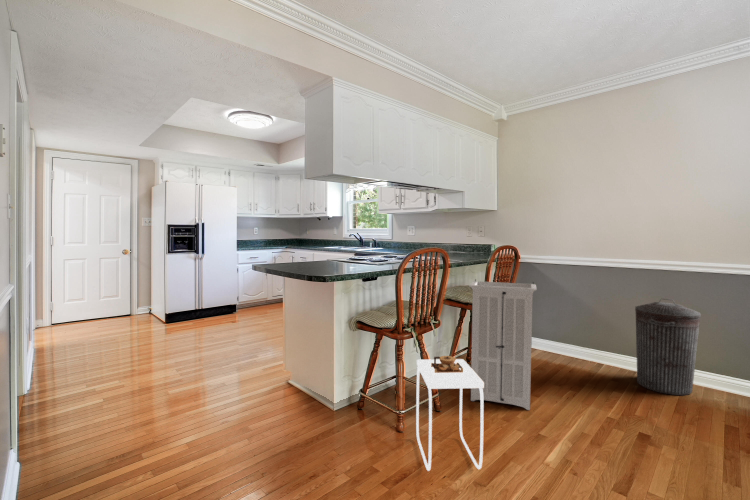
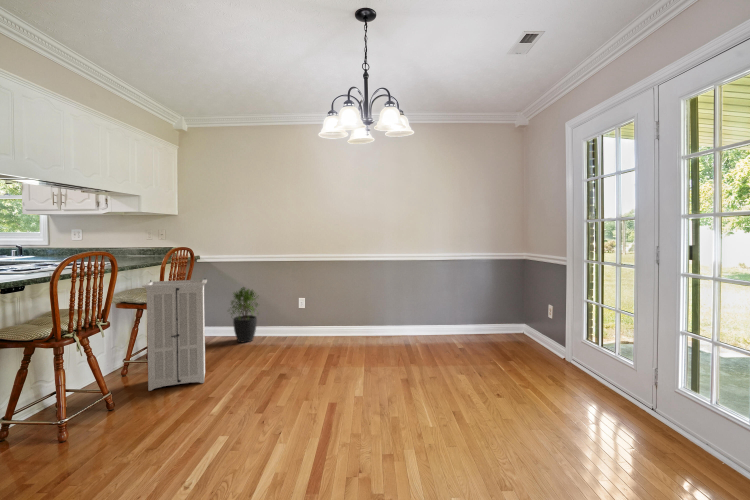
potted plant: none [551,295,596,367] -> present [231,287,258,343]
trash can: present [635,299,701,395] -> none [284,282,320,346]
side table: present [416,356,484,471] -> none [80,351,154,461]

